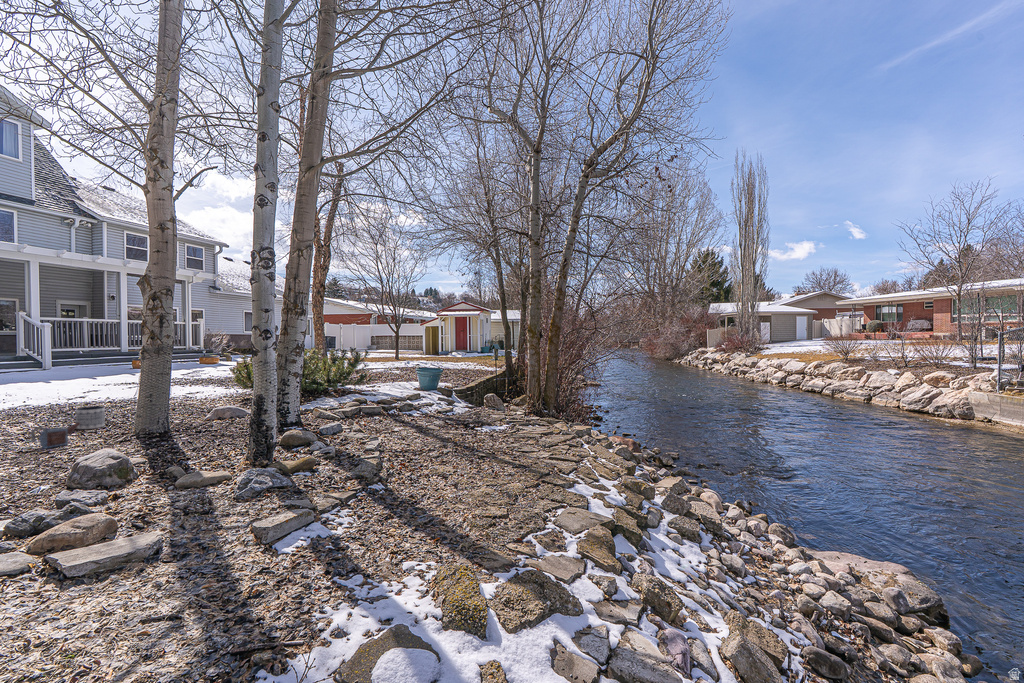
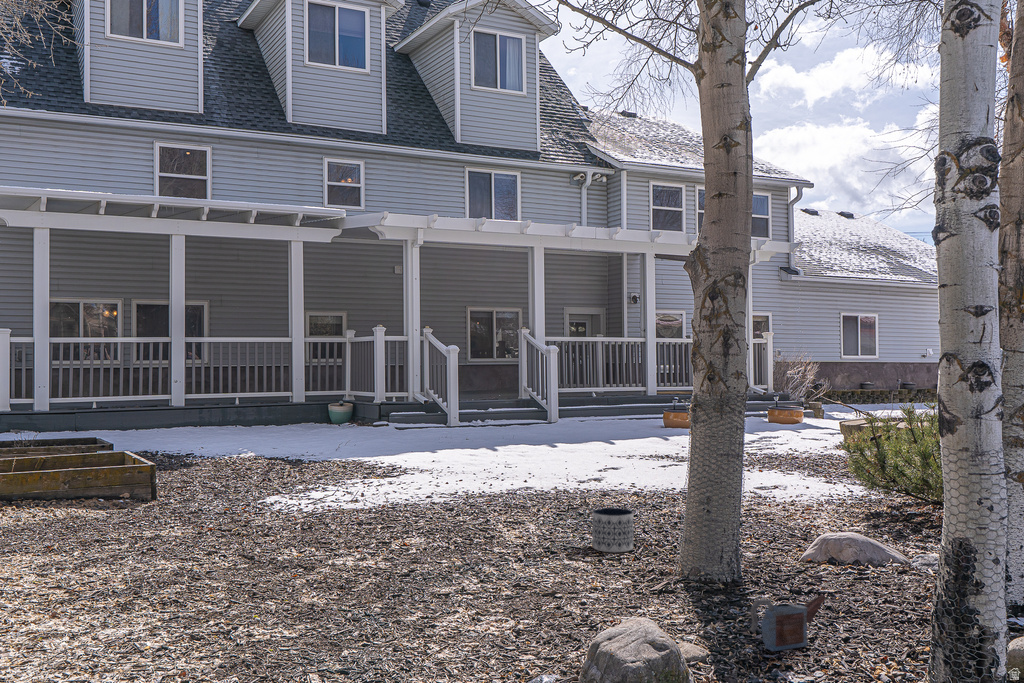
watering can: present [31,422,80,449] -> present [750,595,826,651]

